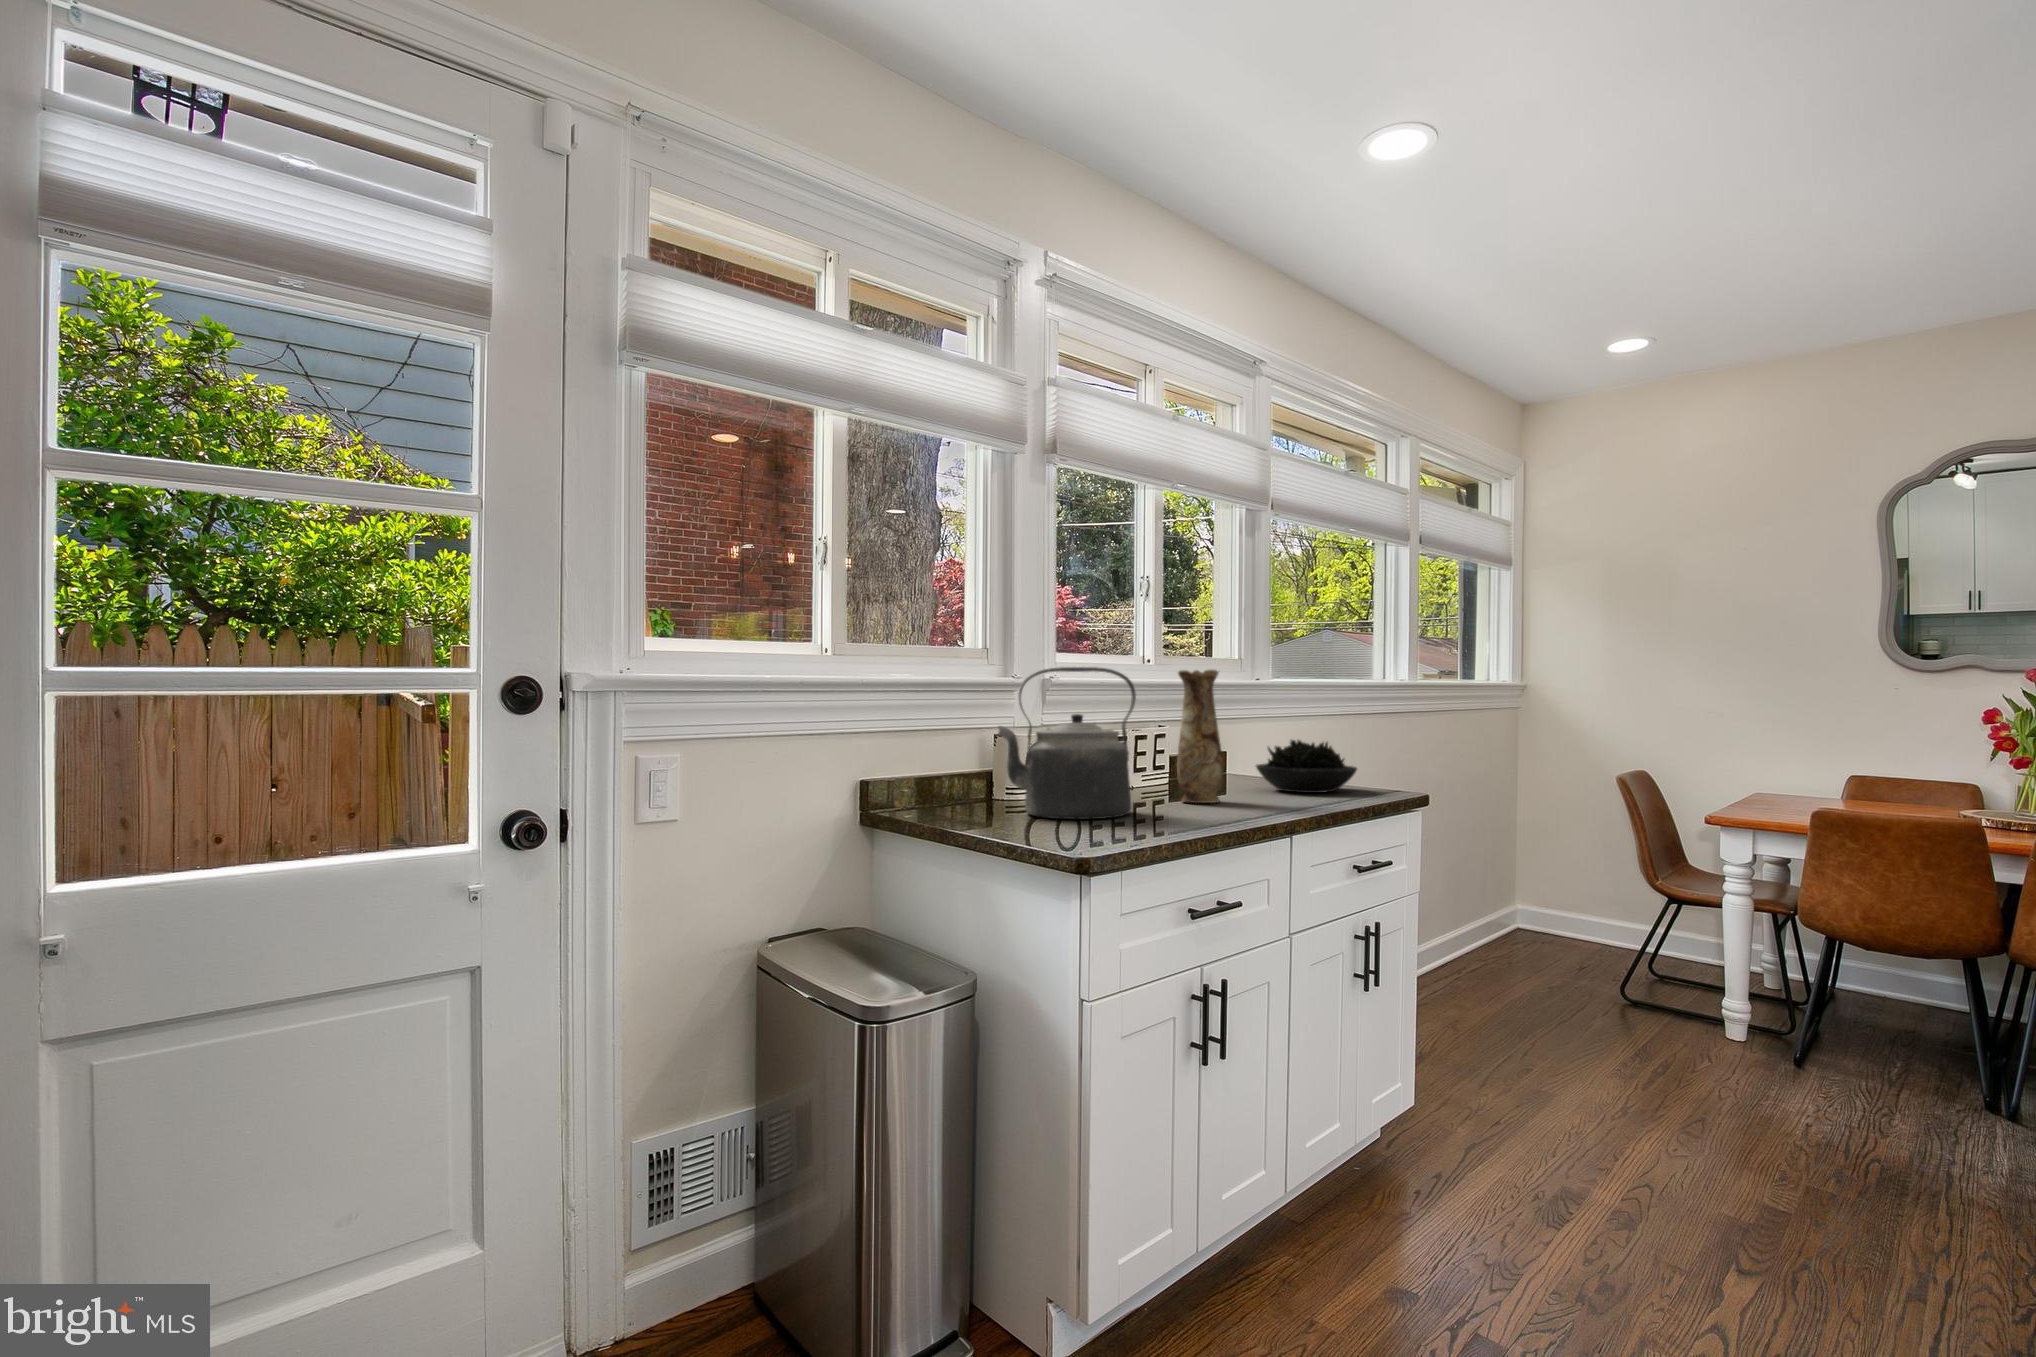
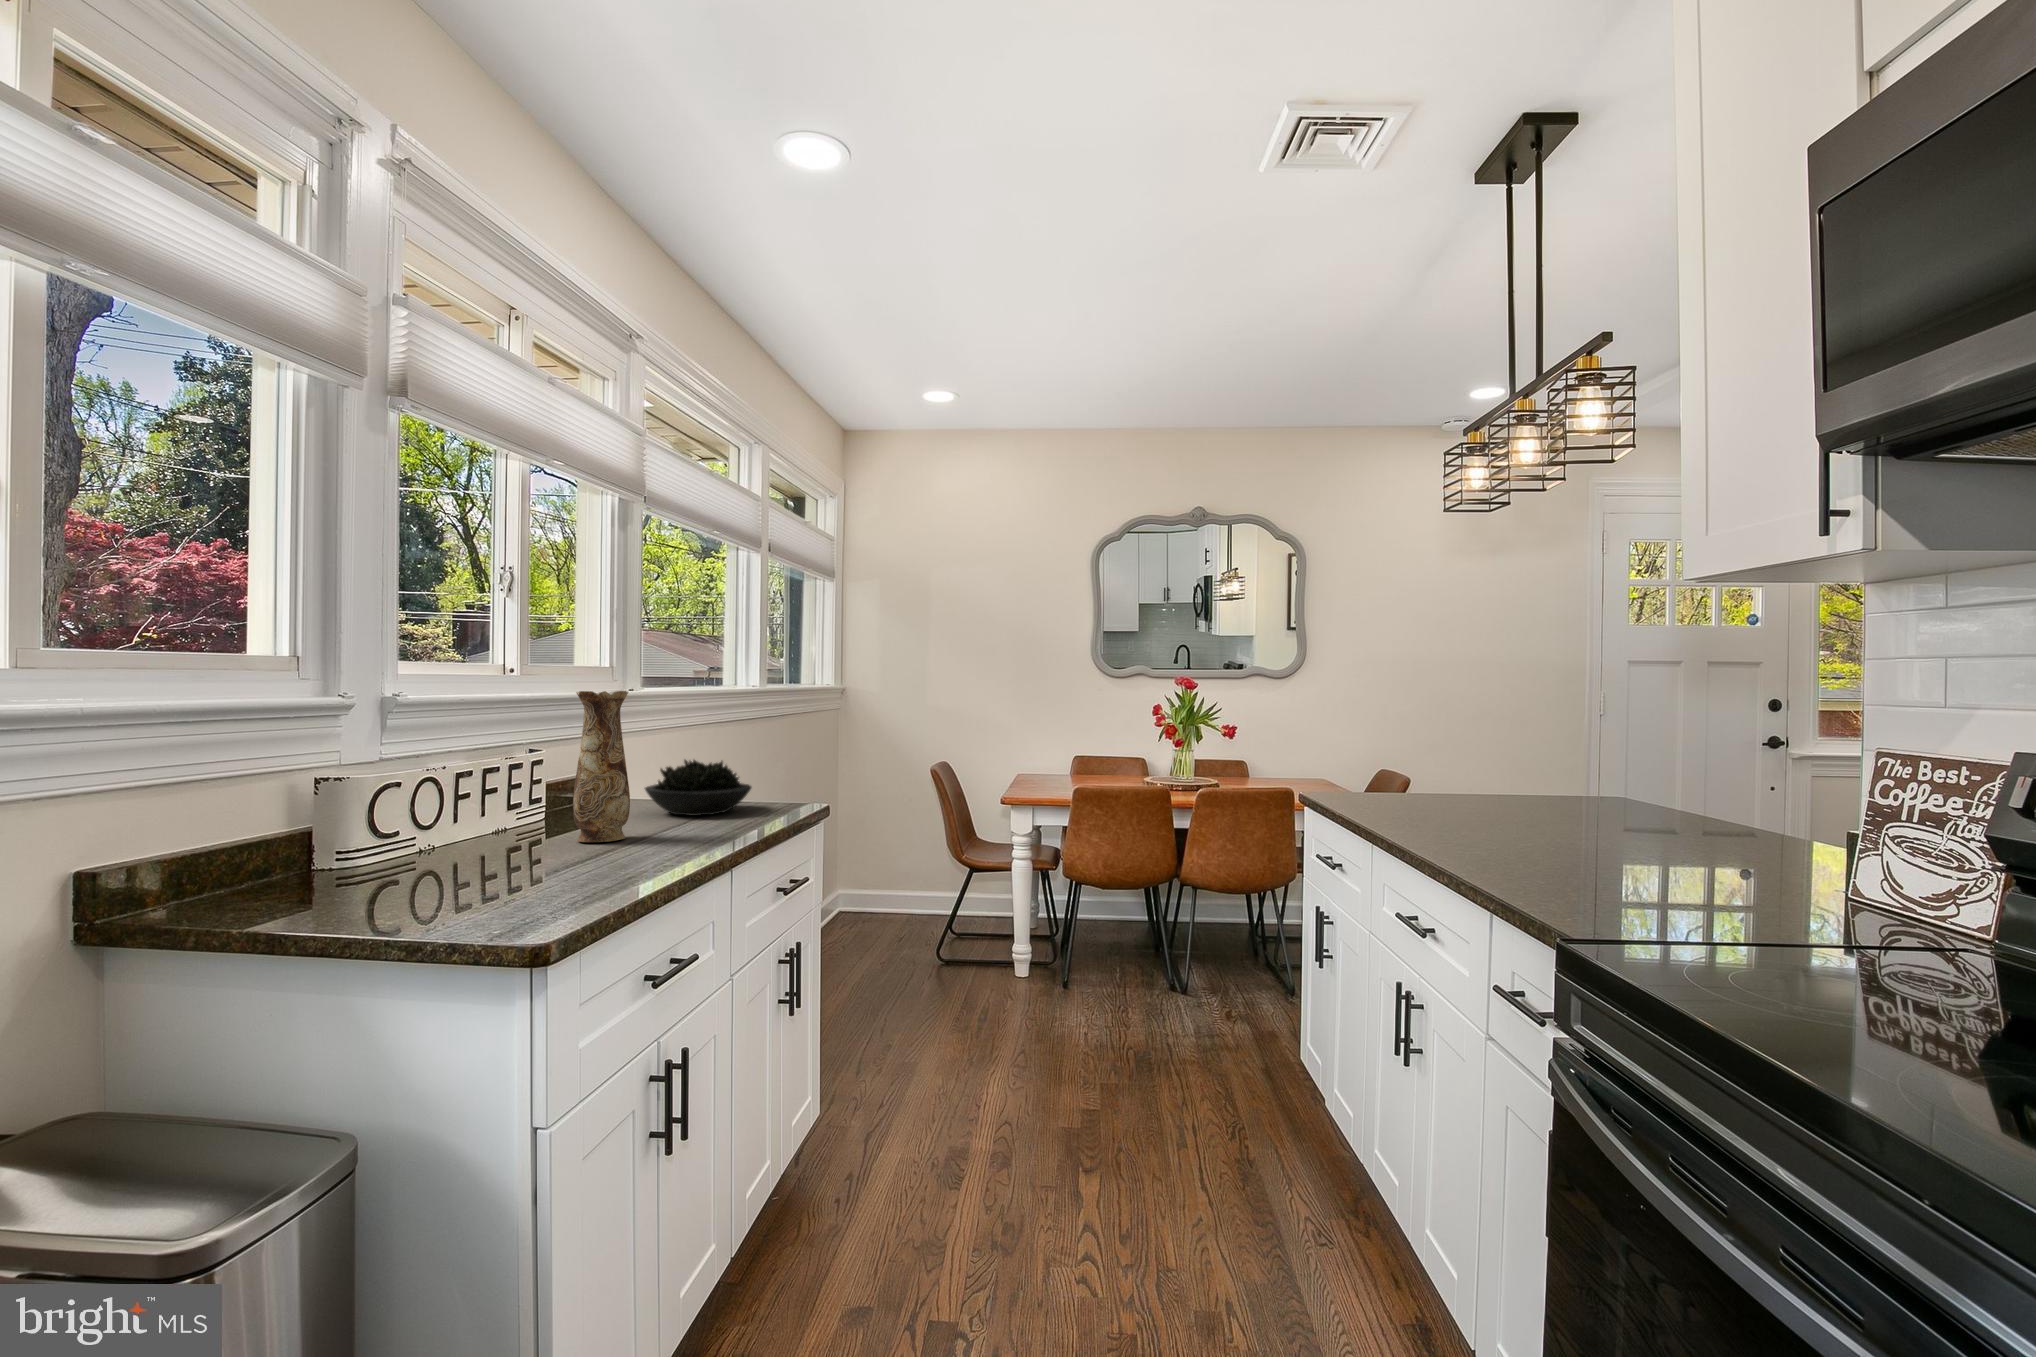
kettle: present [998,667,1136,819] -> none [337,692,544,889]

